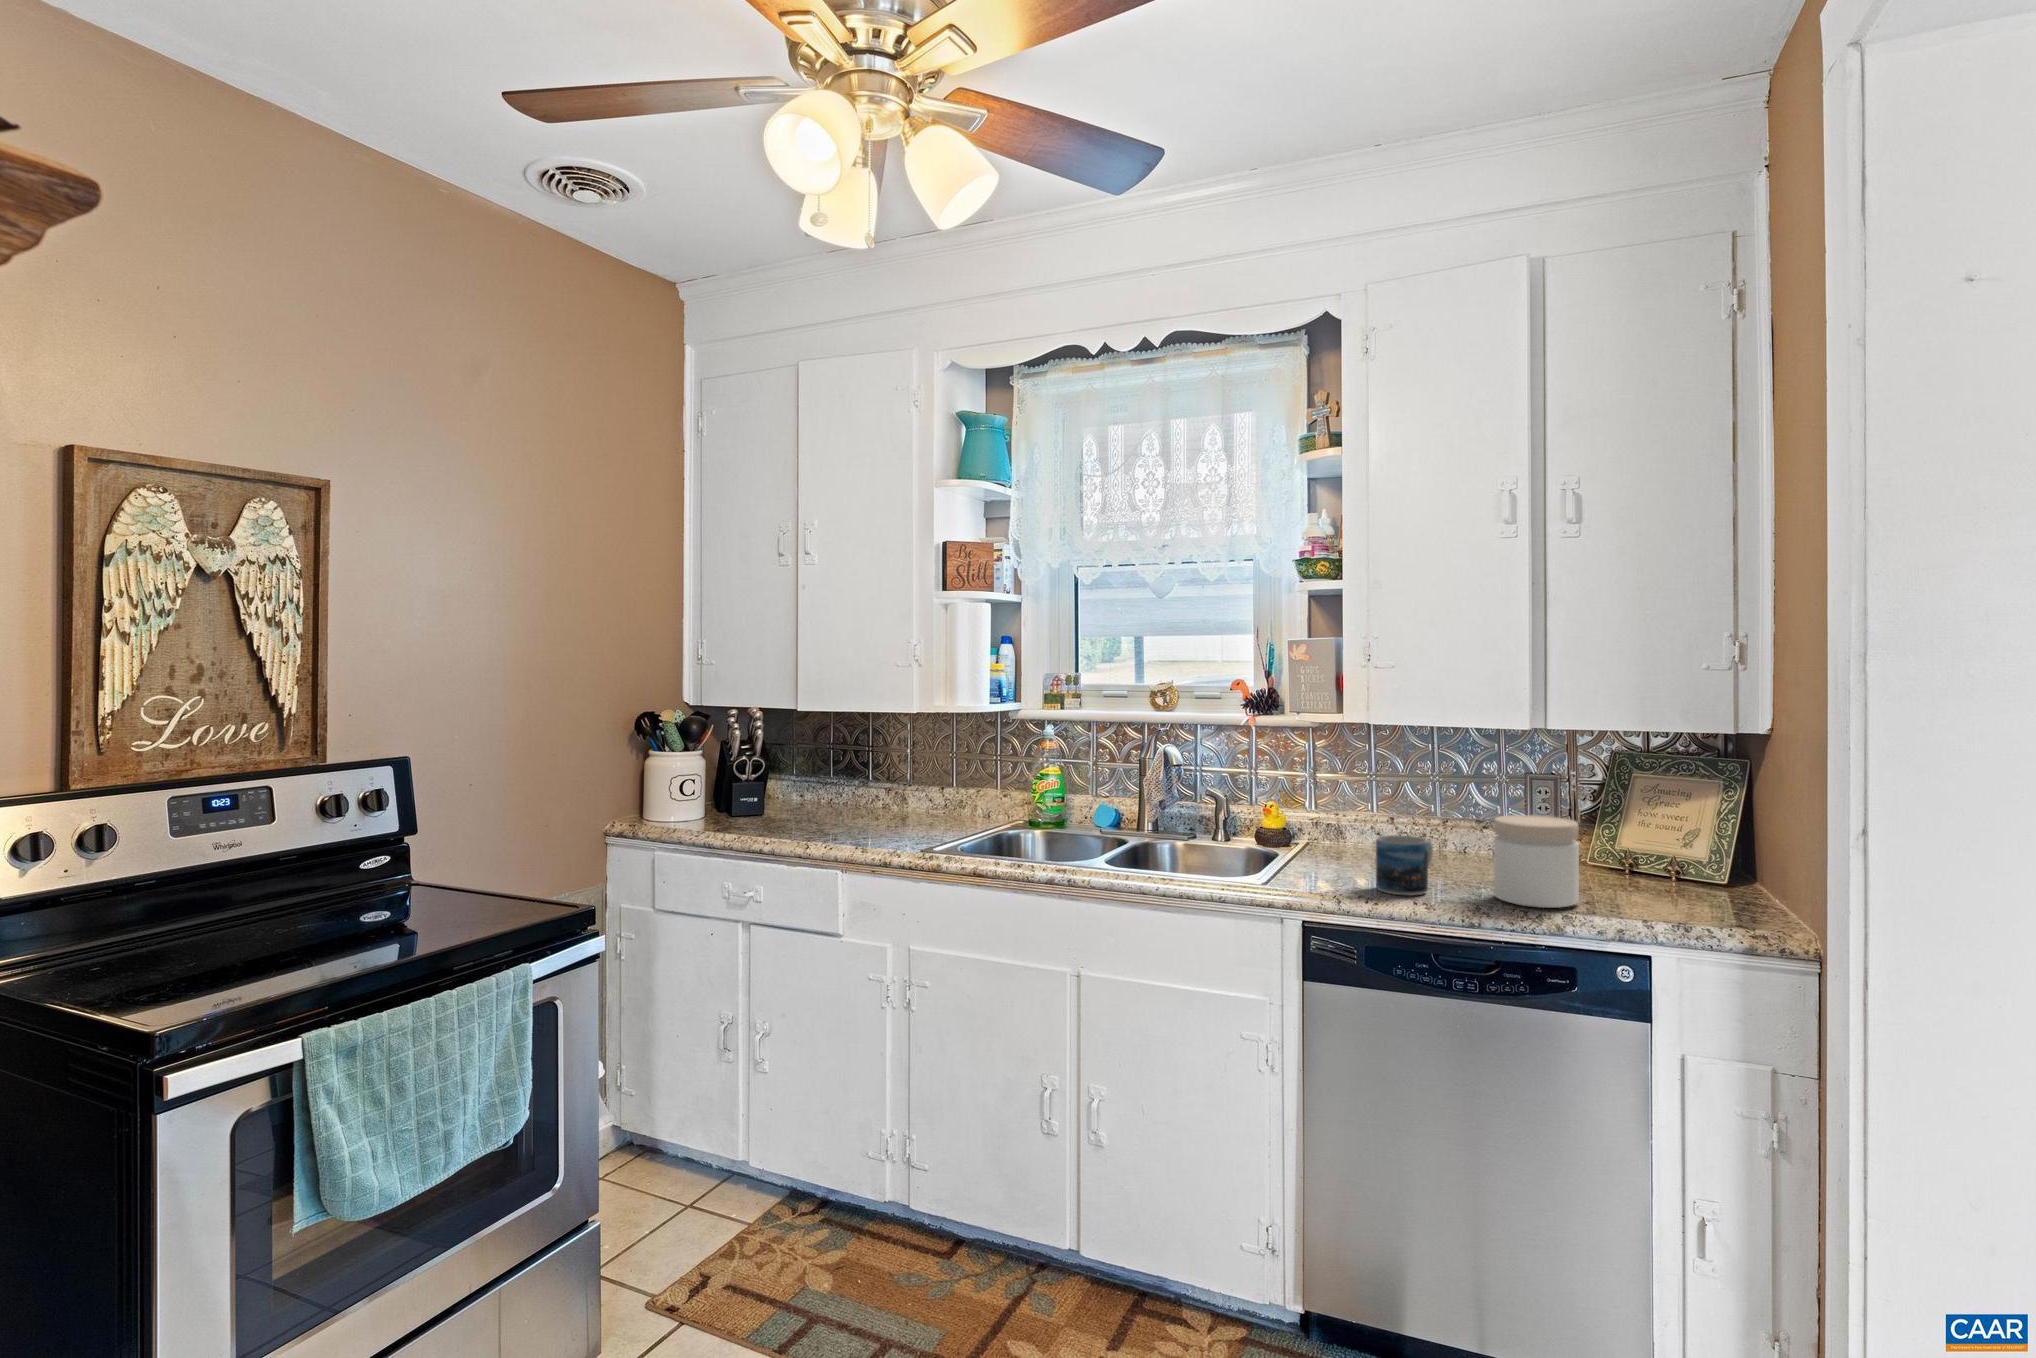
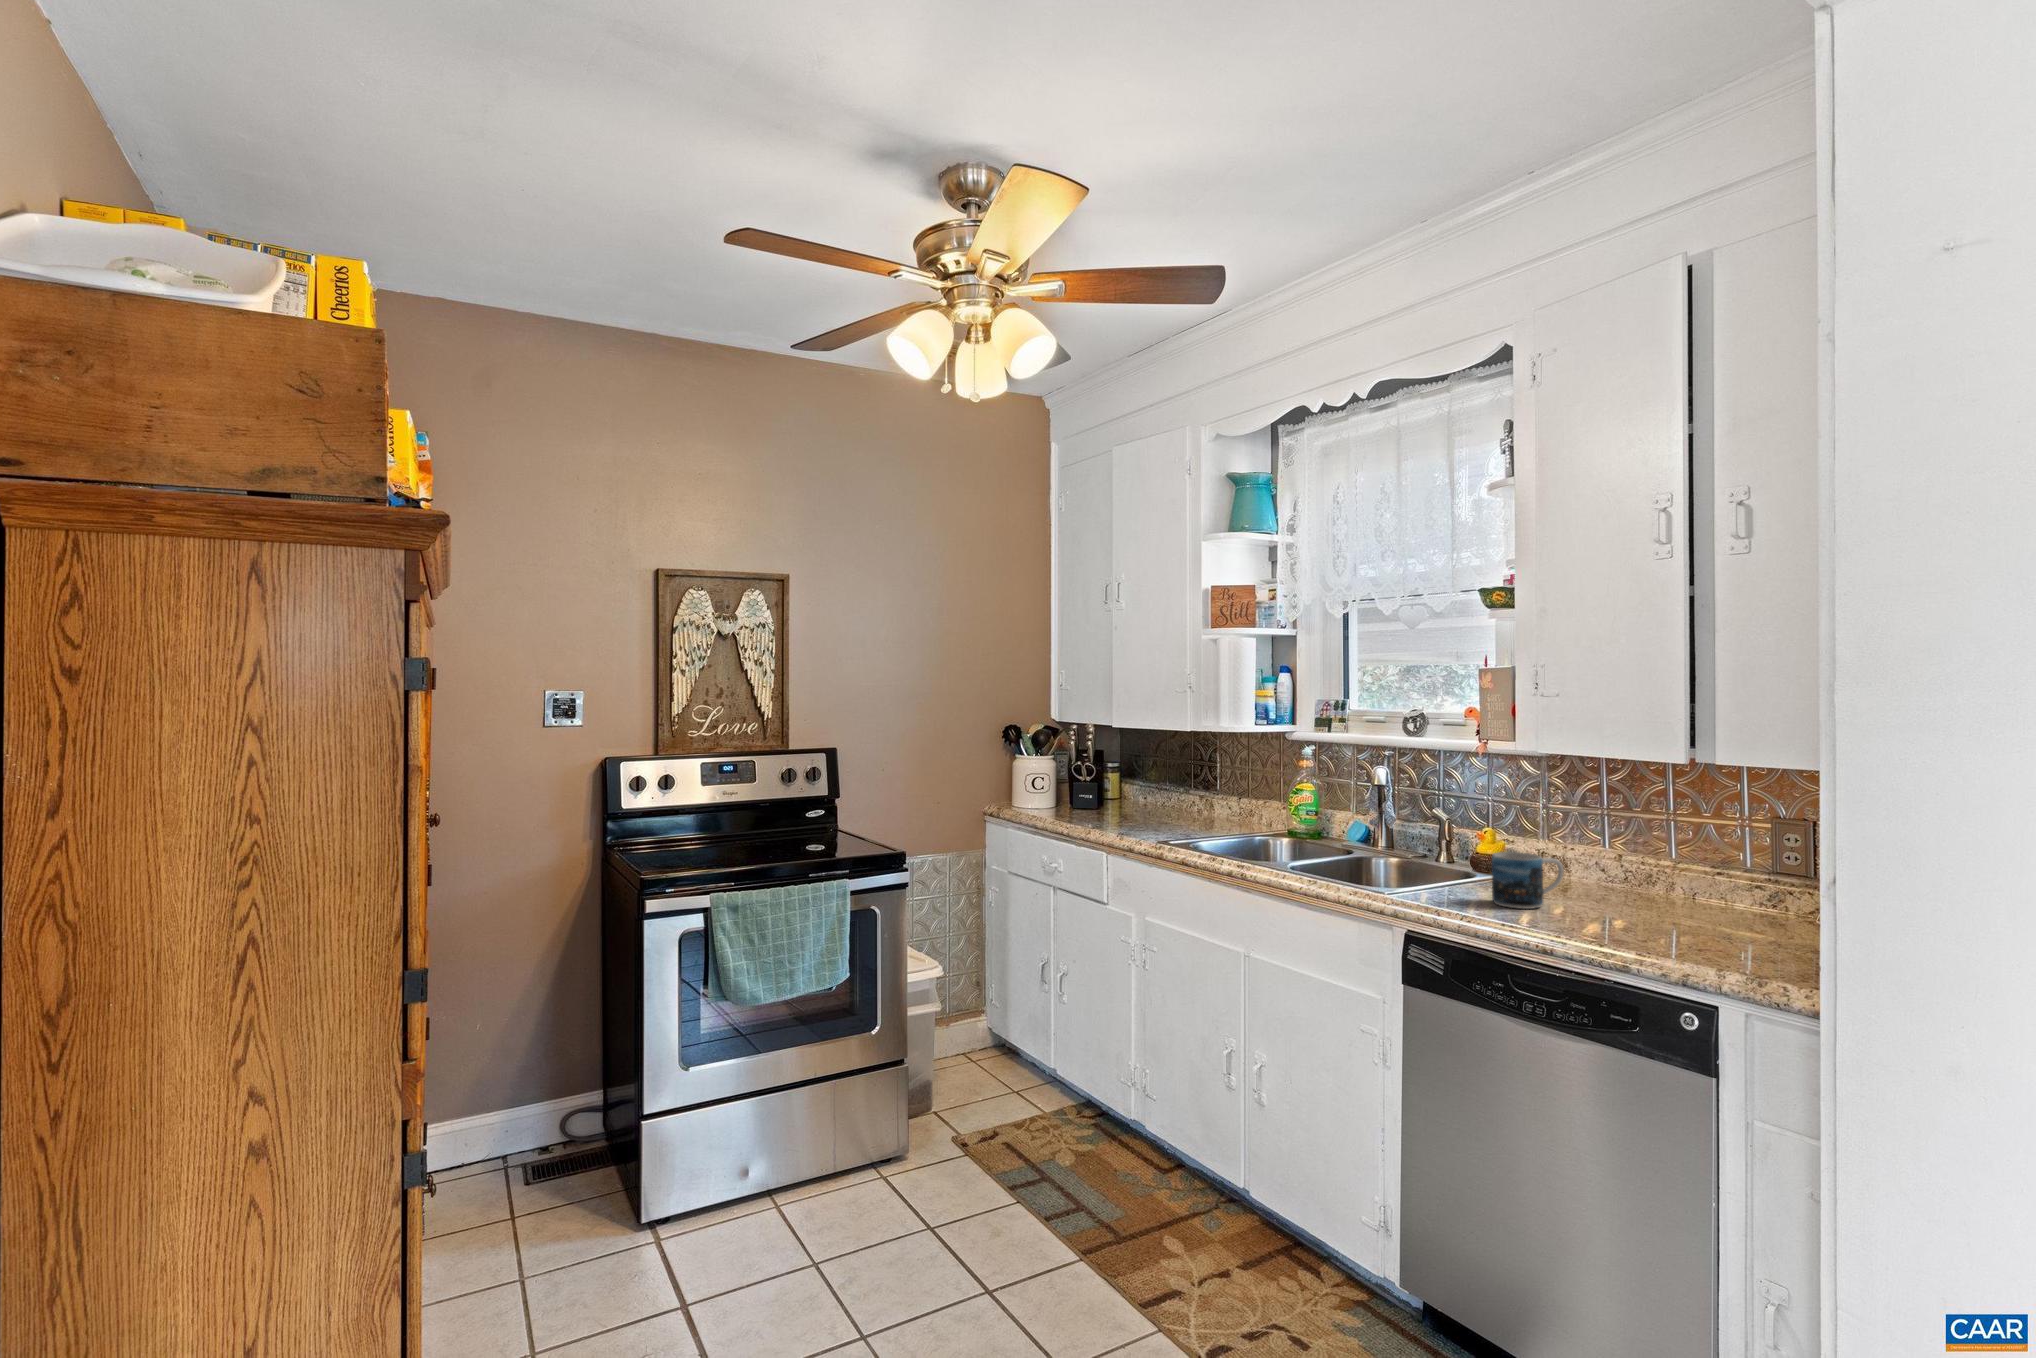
jar: present [1494,815,1579,908] -> none [1595,840,1683,931]

